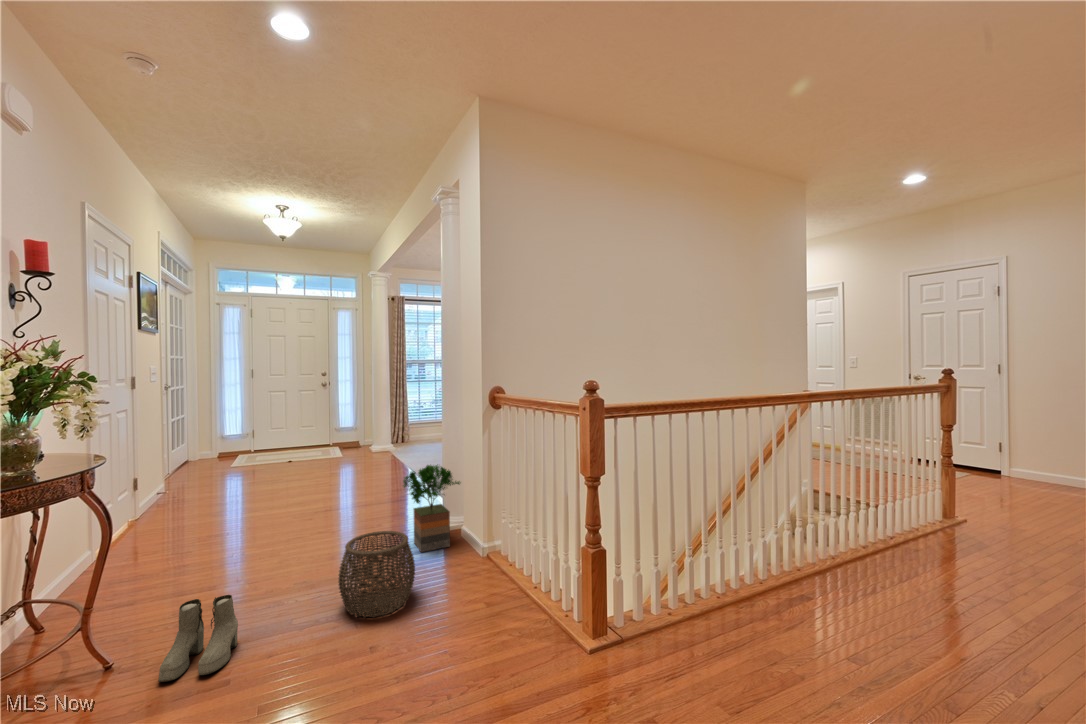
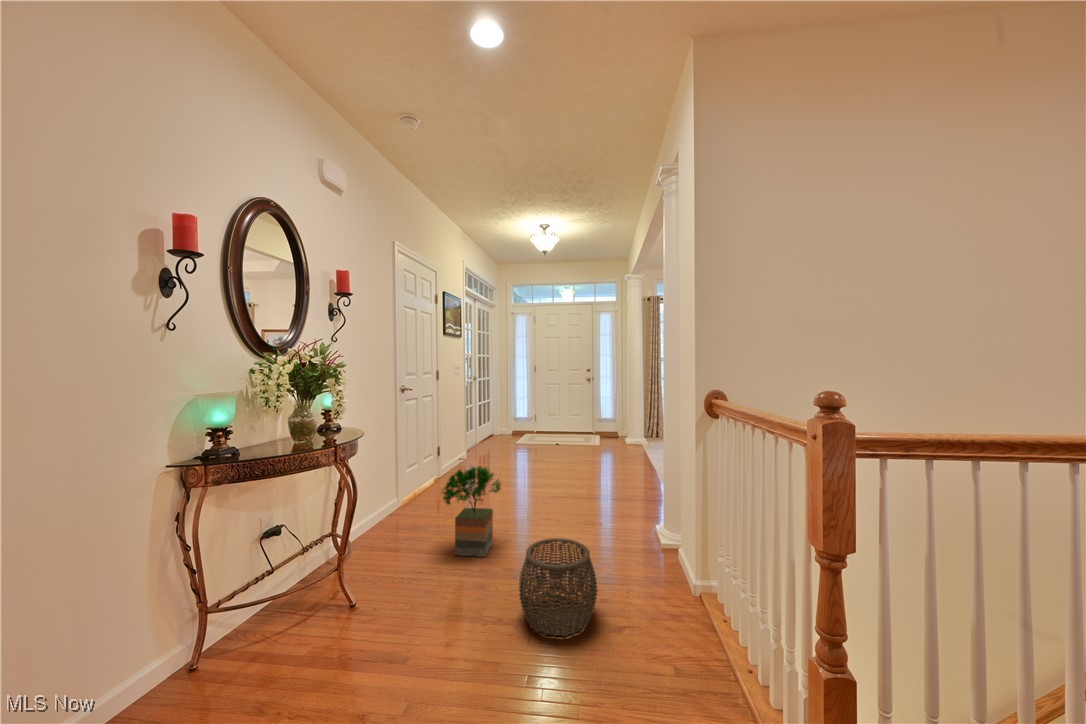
potted tree: present [403,465,461,552] -> present [442,466,501,557]
boots: present [159,595,238,682] -> none [367,565,434,641]

